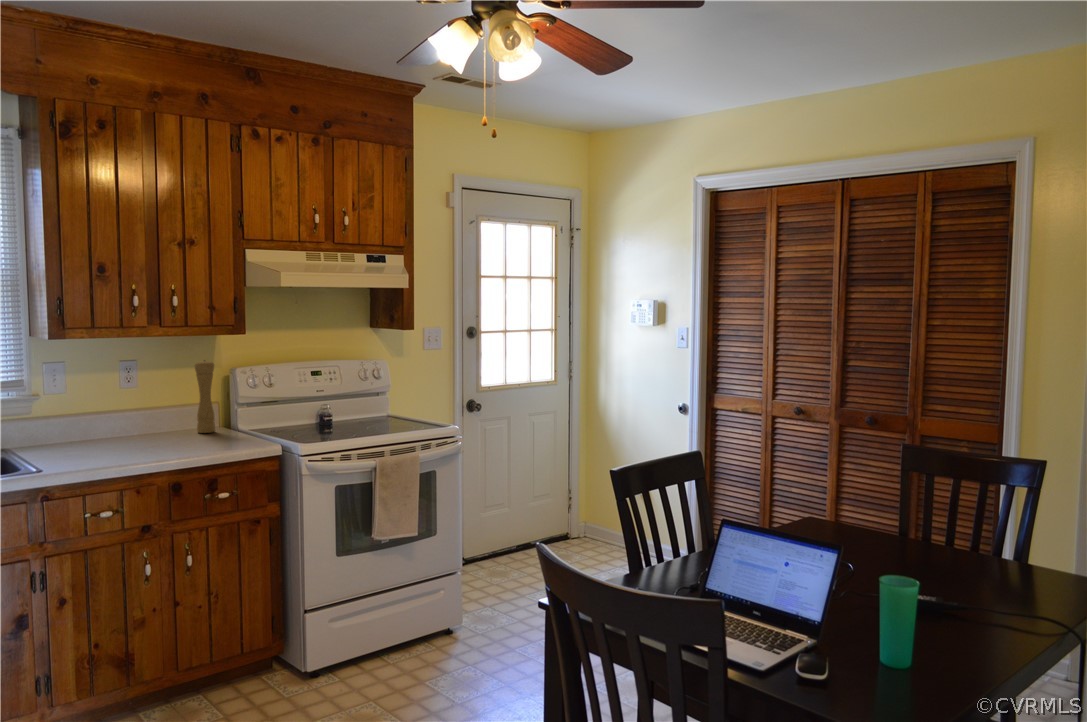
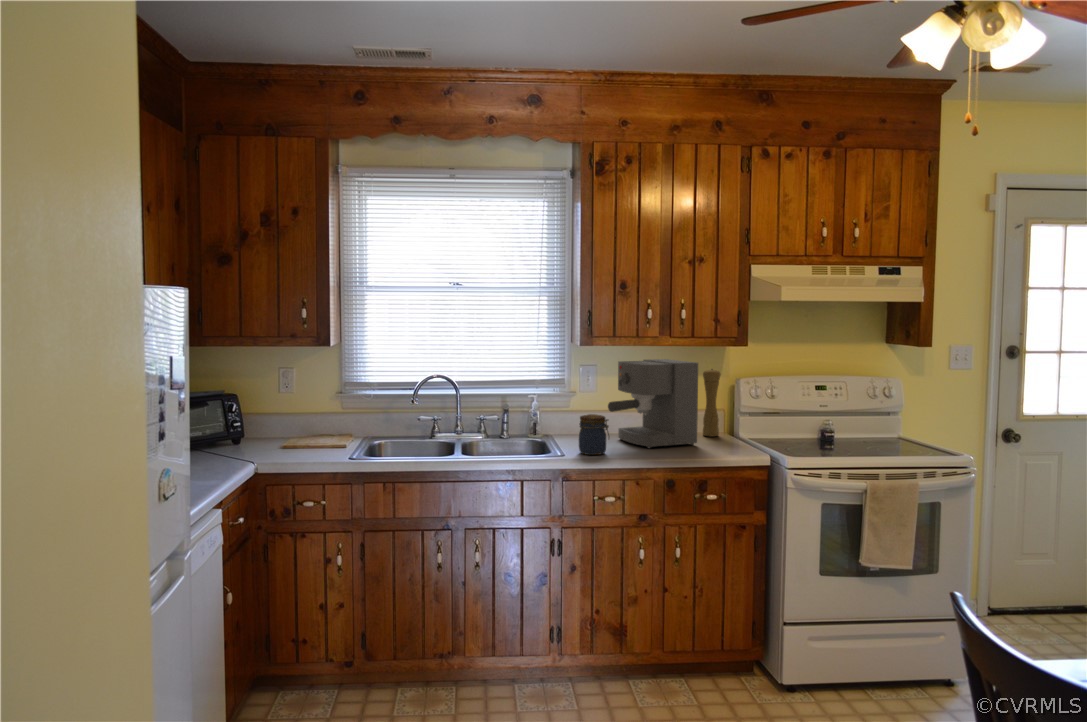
coffee maker: none [91,352,198,452] -> present [608,359,698,448]
jar: none [59,419,99,467] -> present [579,414,609,455]

